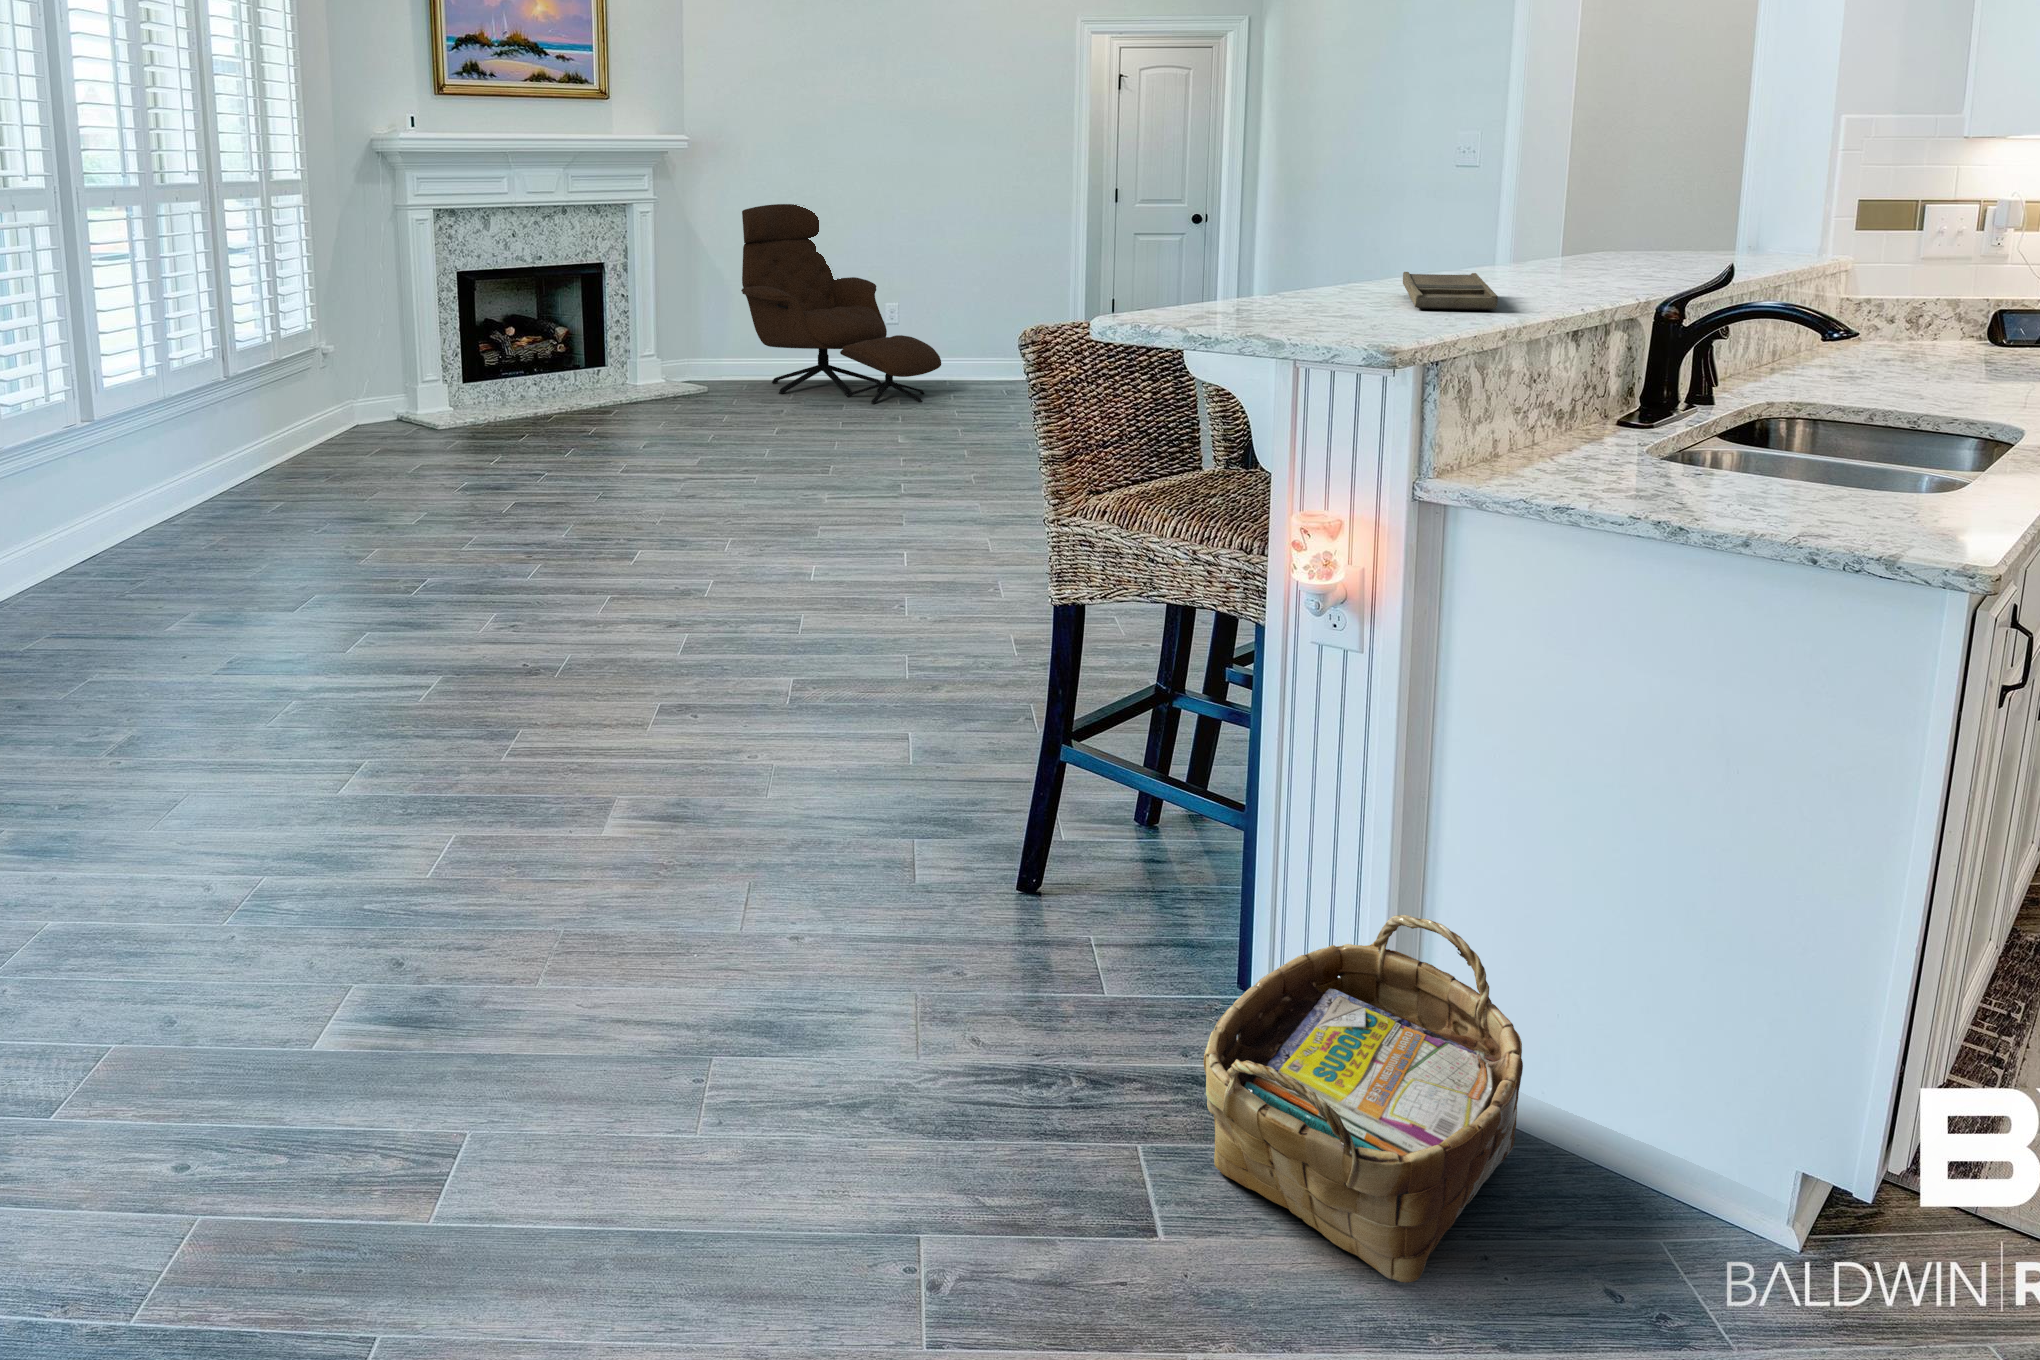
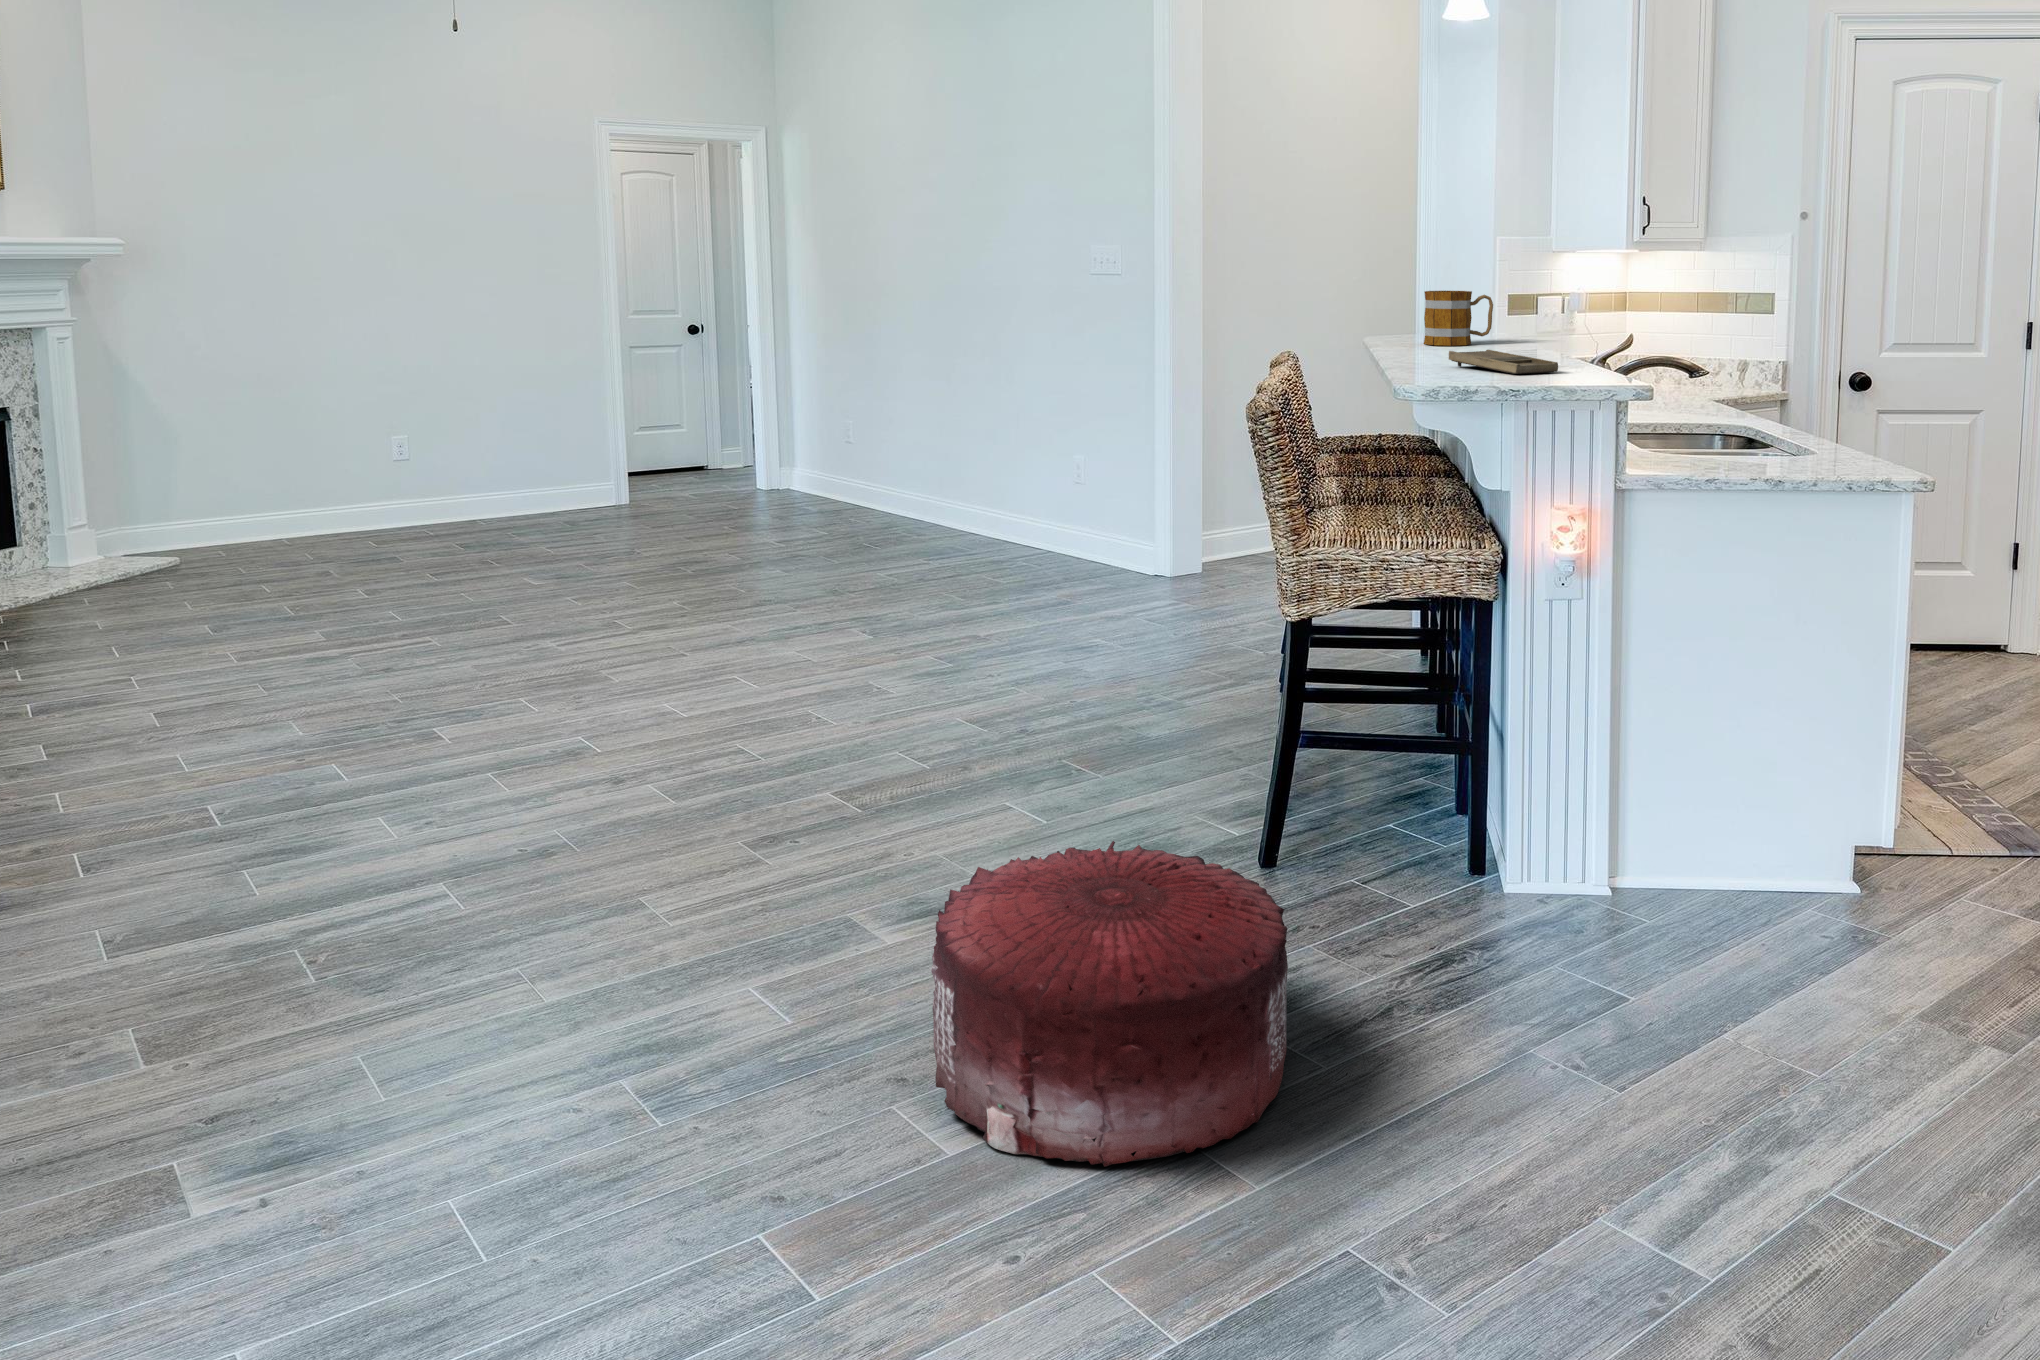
mug: none [1578,193,1688,270] -> present [1424,291,1493,346]
lounge chair: present [741,204,941,404] -> none [205,321,499,557]
pouf: none [296,777,715,1160] -> present [931,841,1288,1167]
woven basket: present [1203,915,1523,1283] -> none [1587,766,1773,969]

